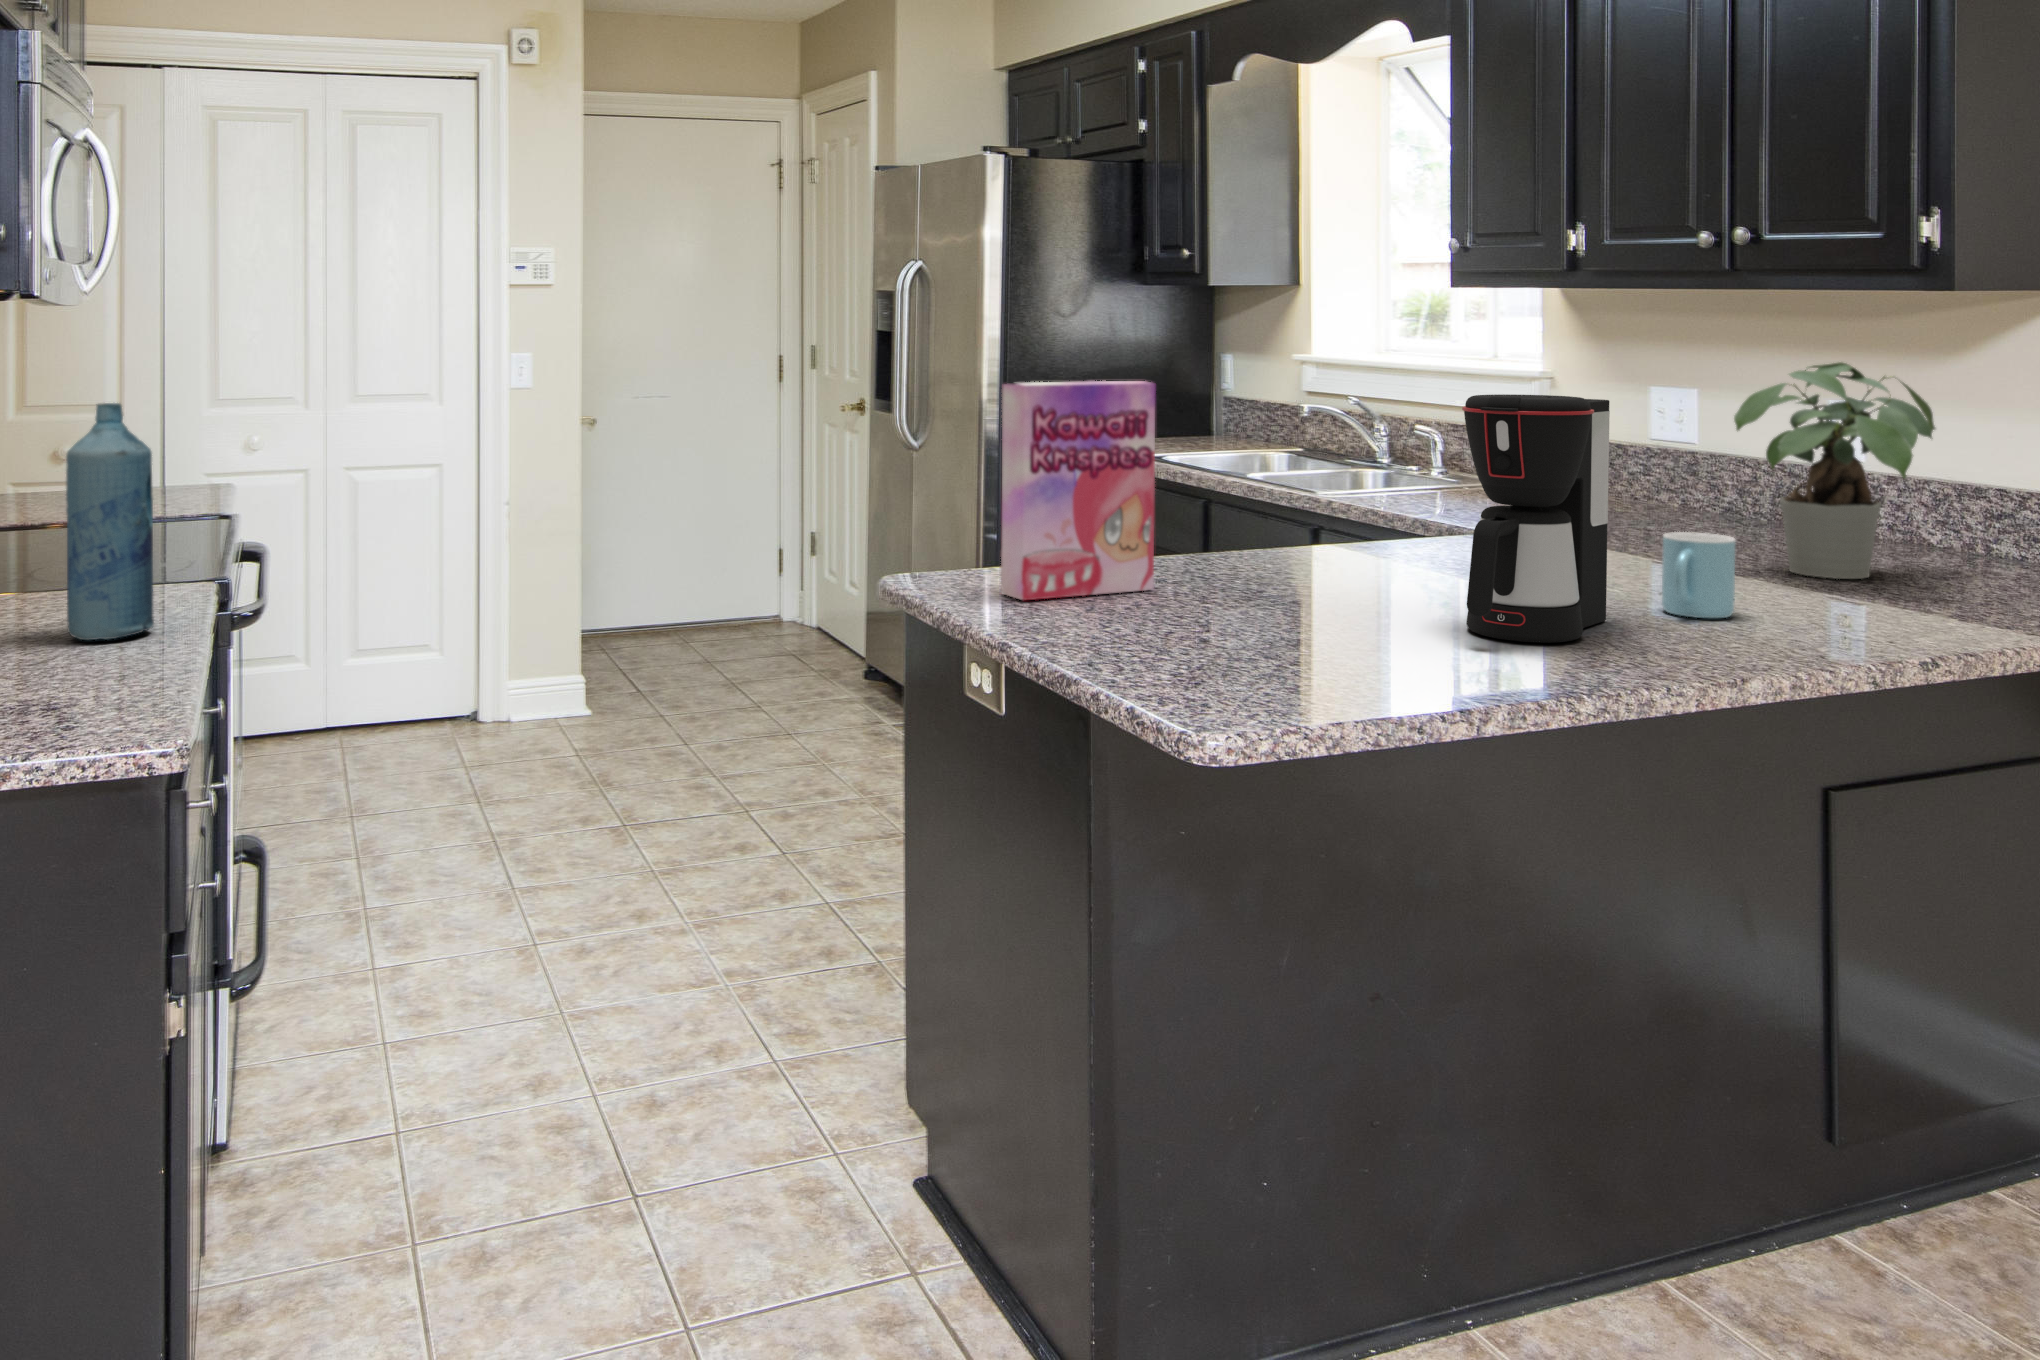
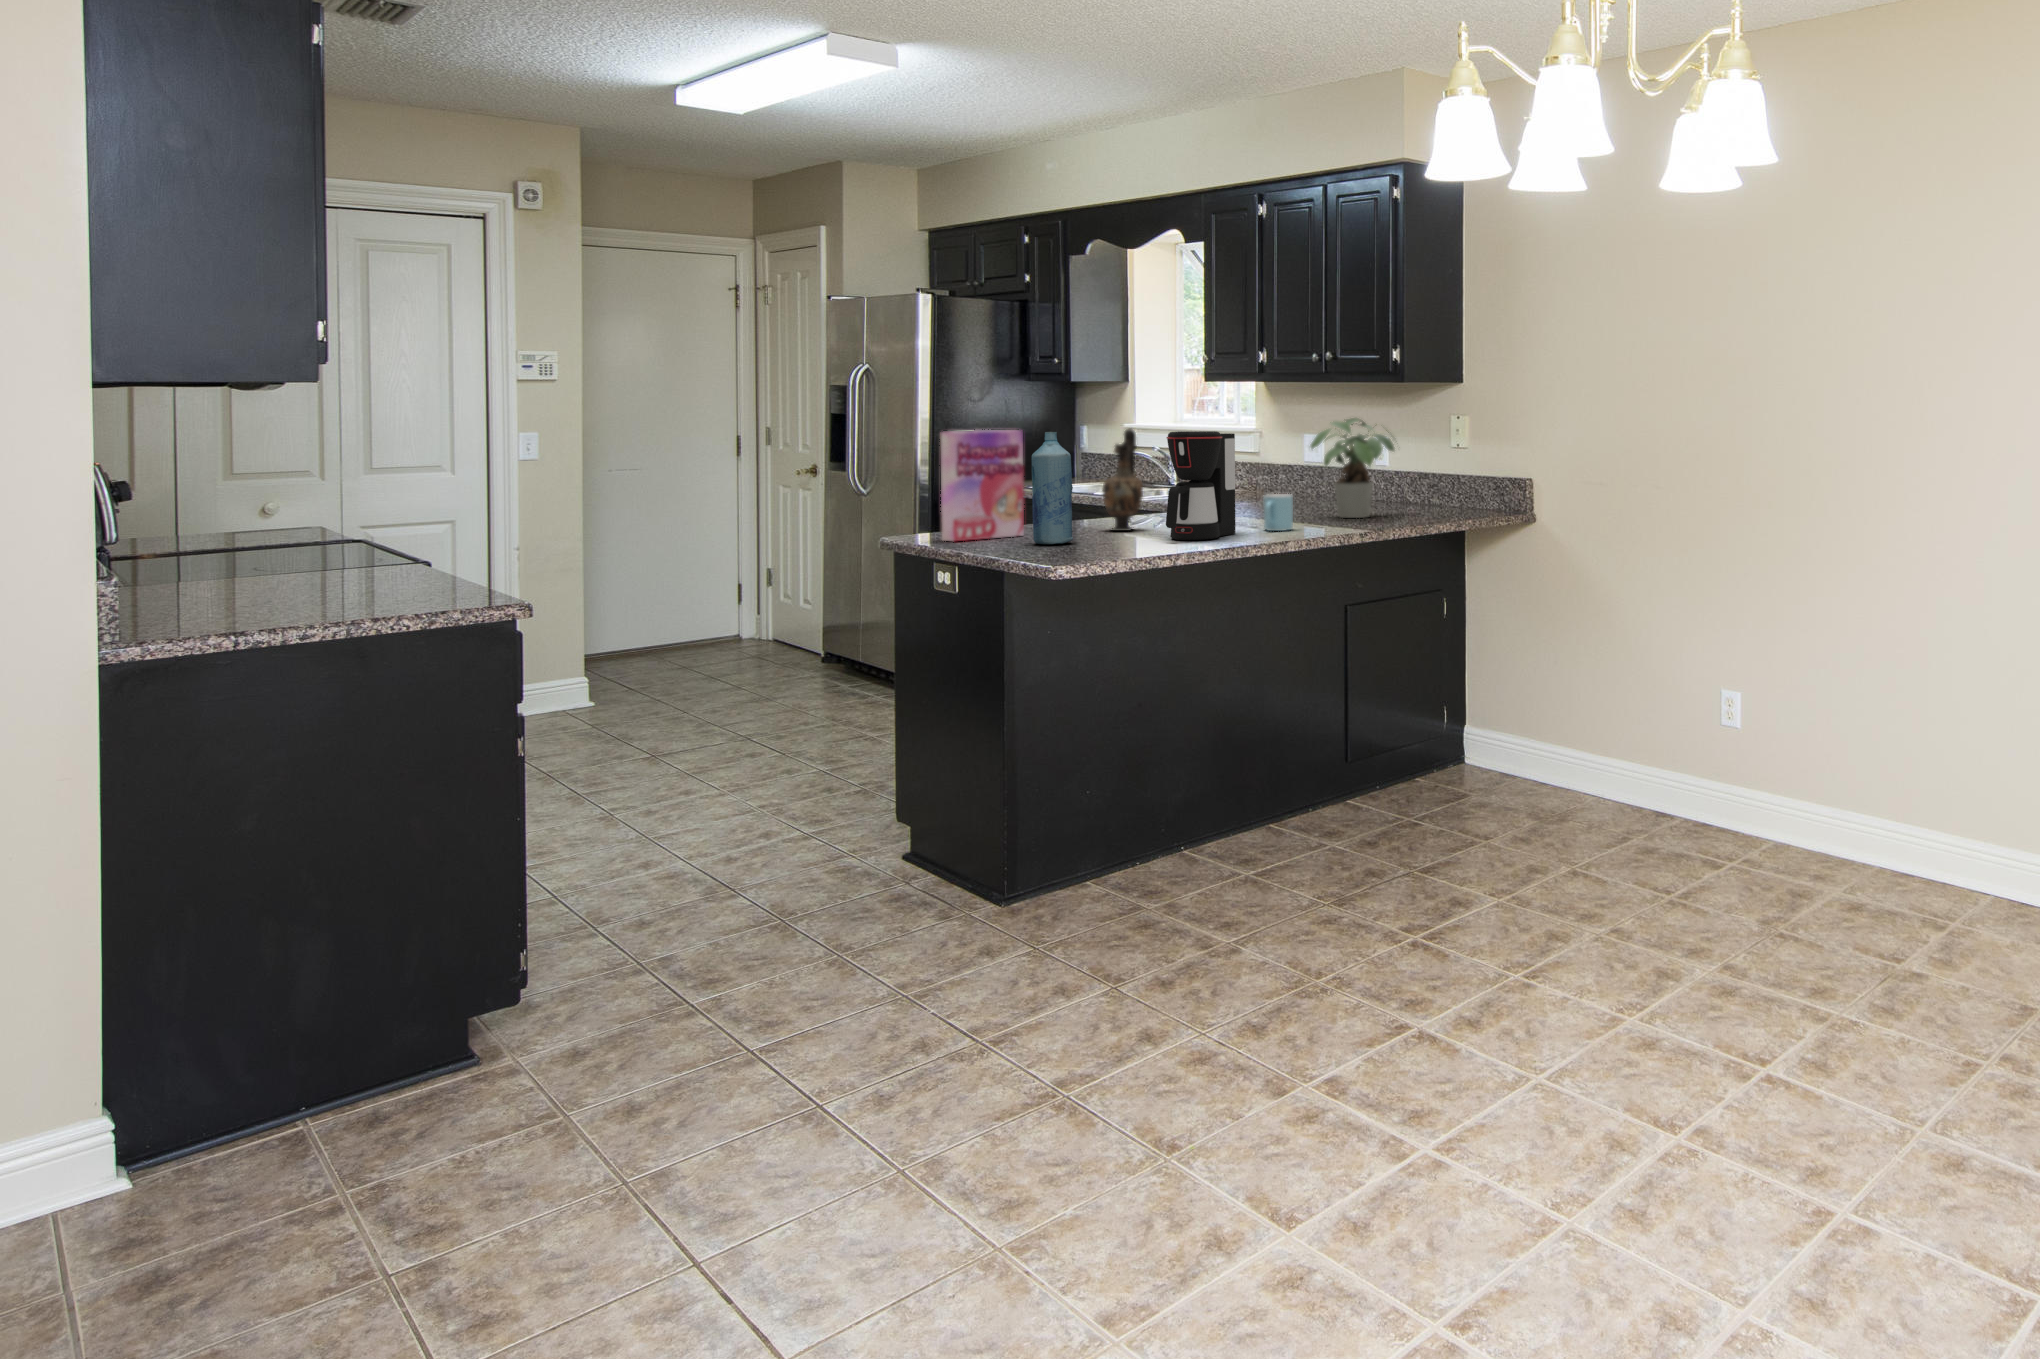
vase: none [1306,380,1389,590] -> present [1103,429,1143,531]
bottle: present [66,403,154,640] -> present [1032,432,1073,544]

